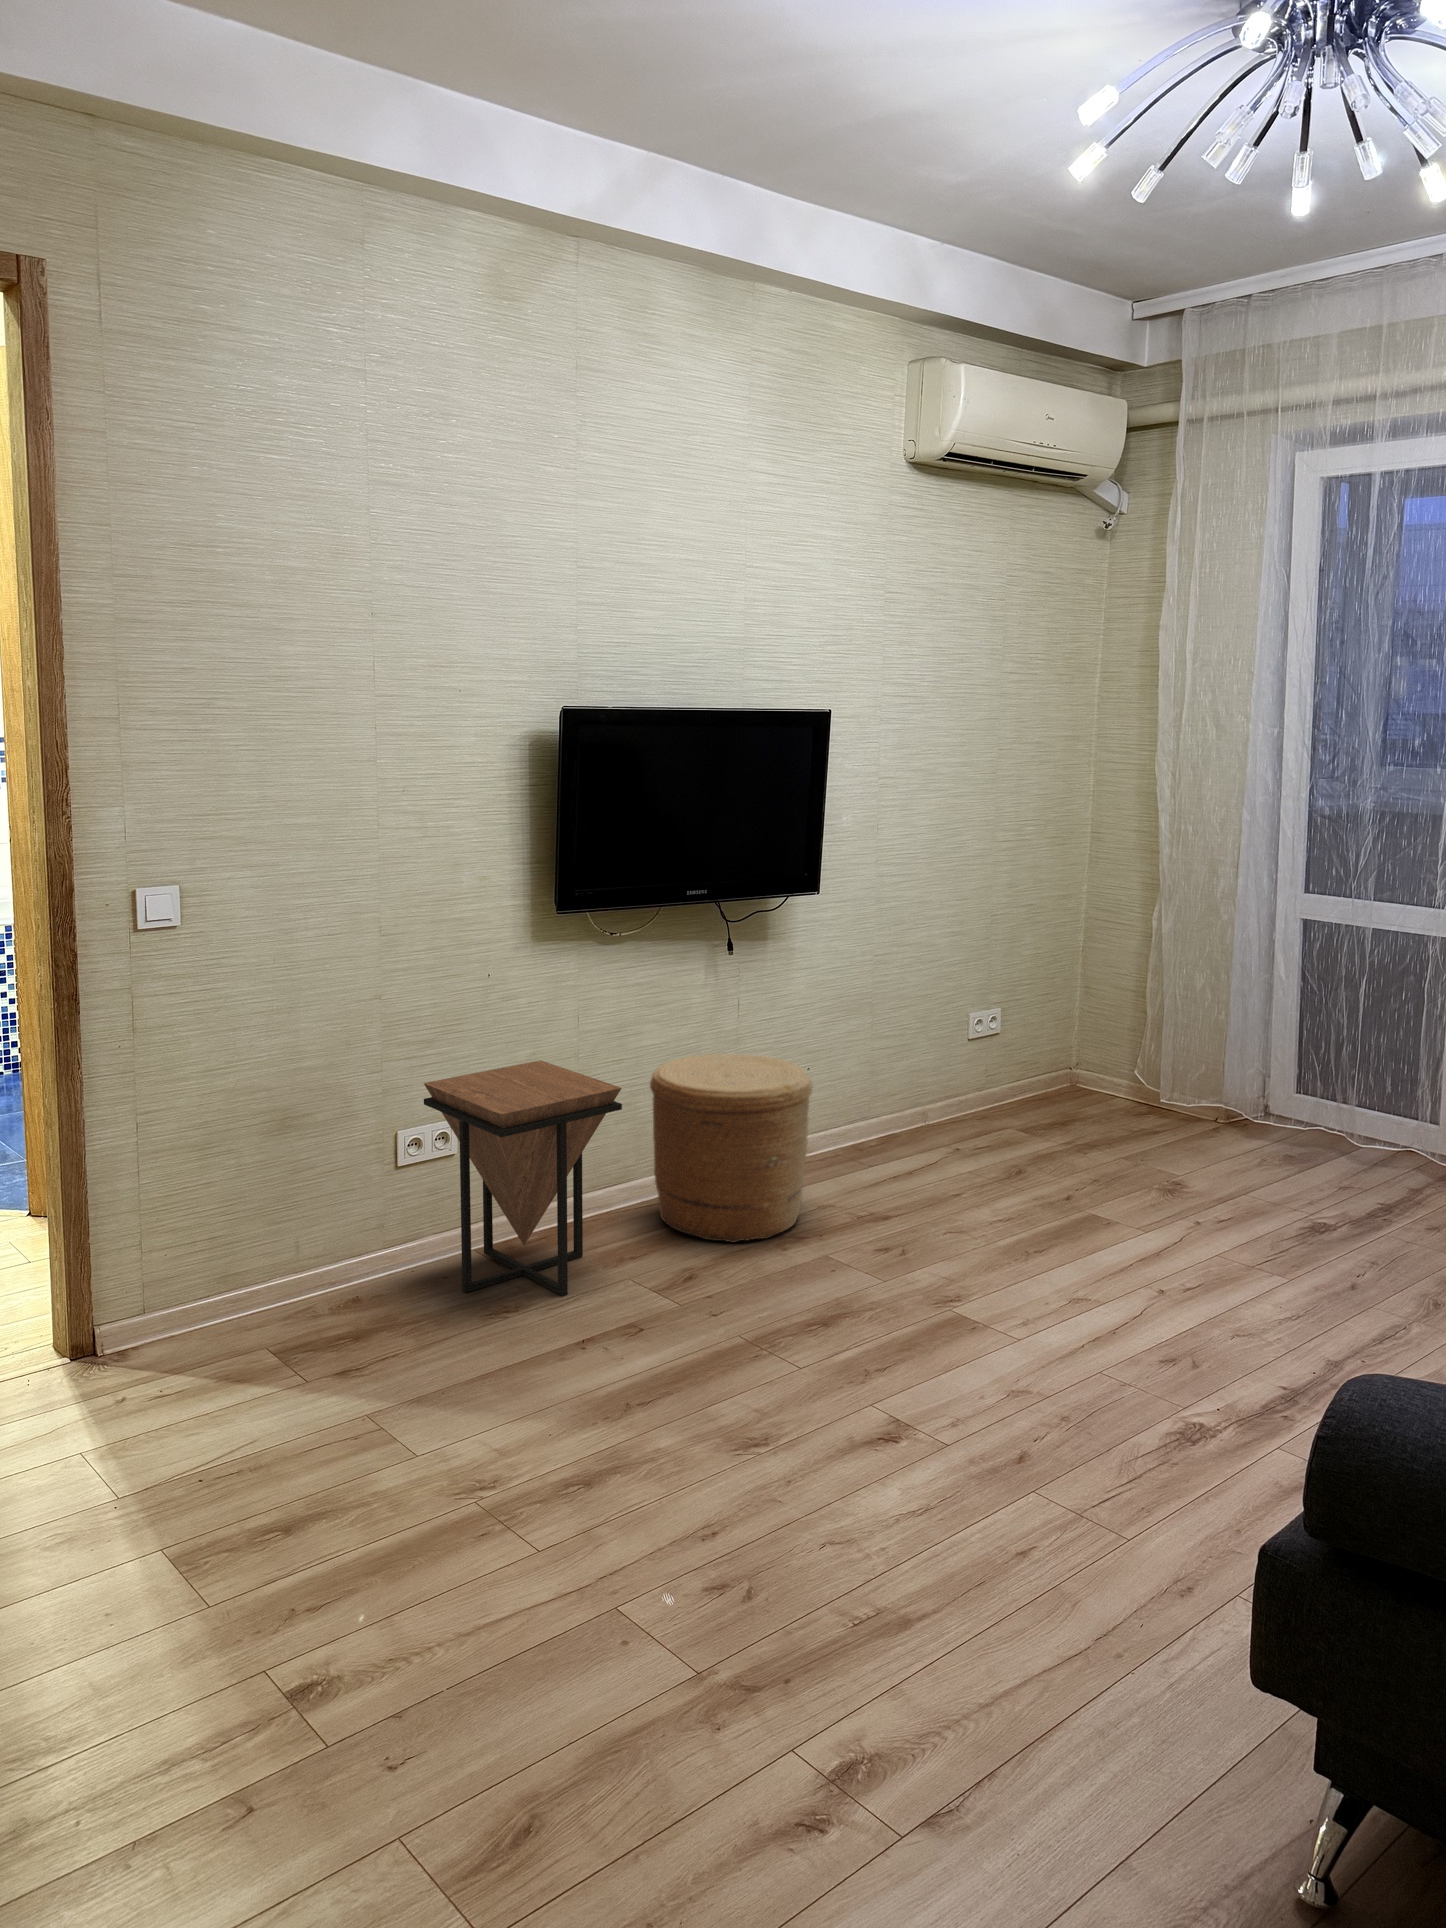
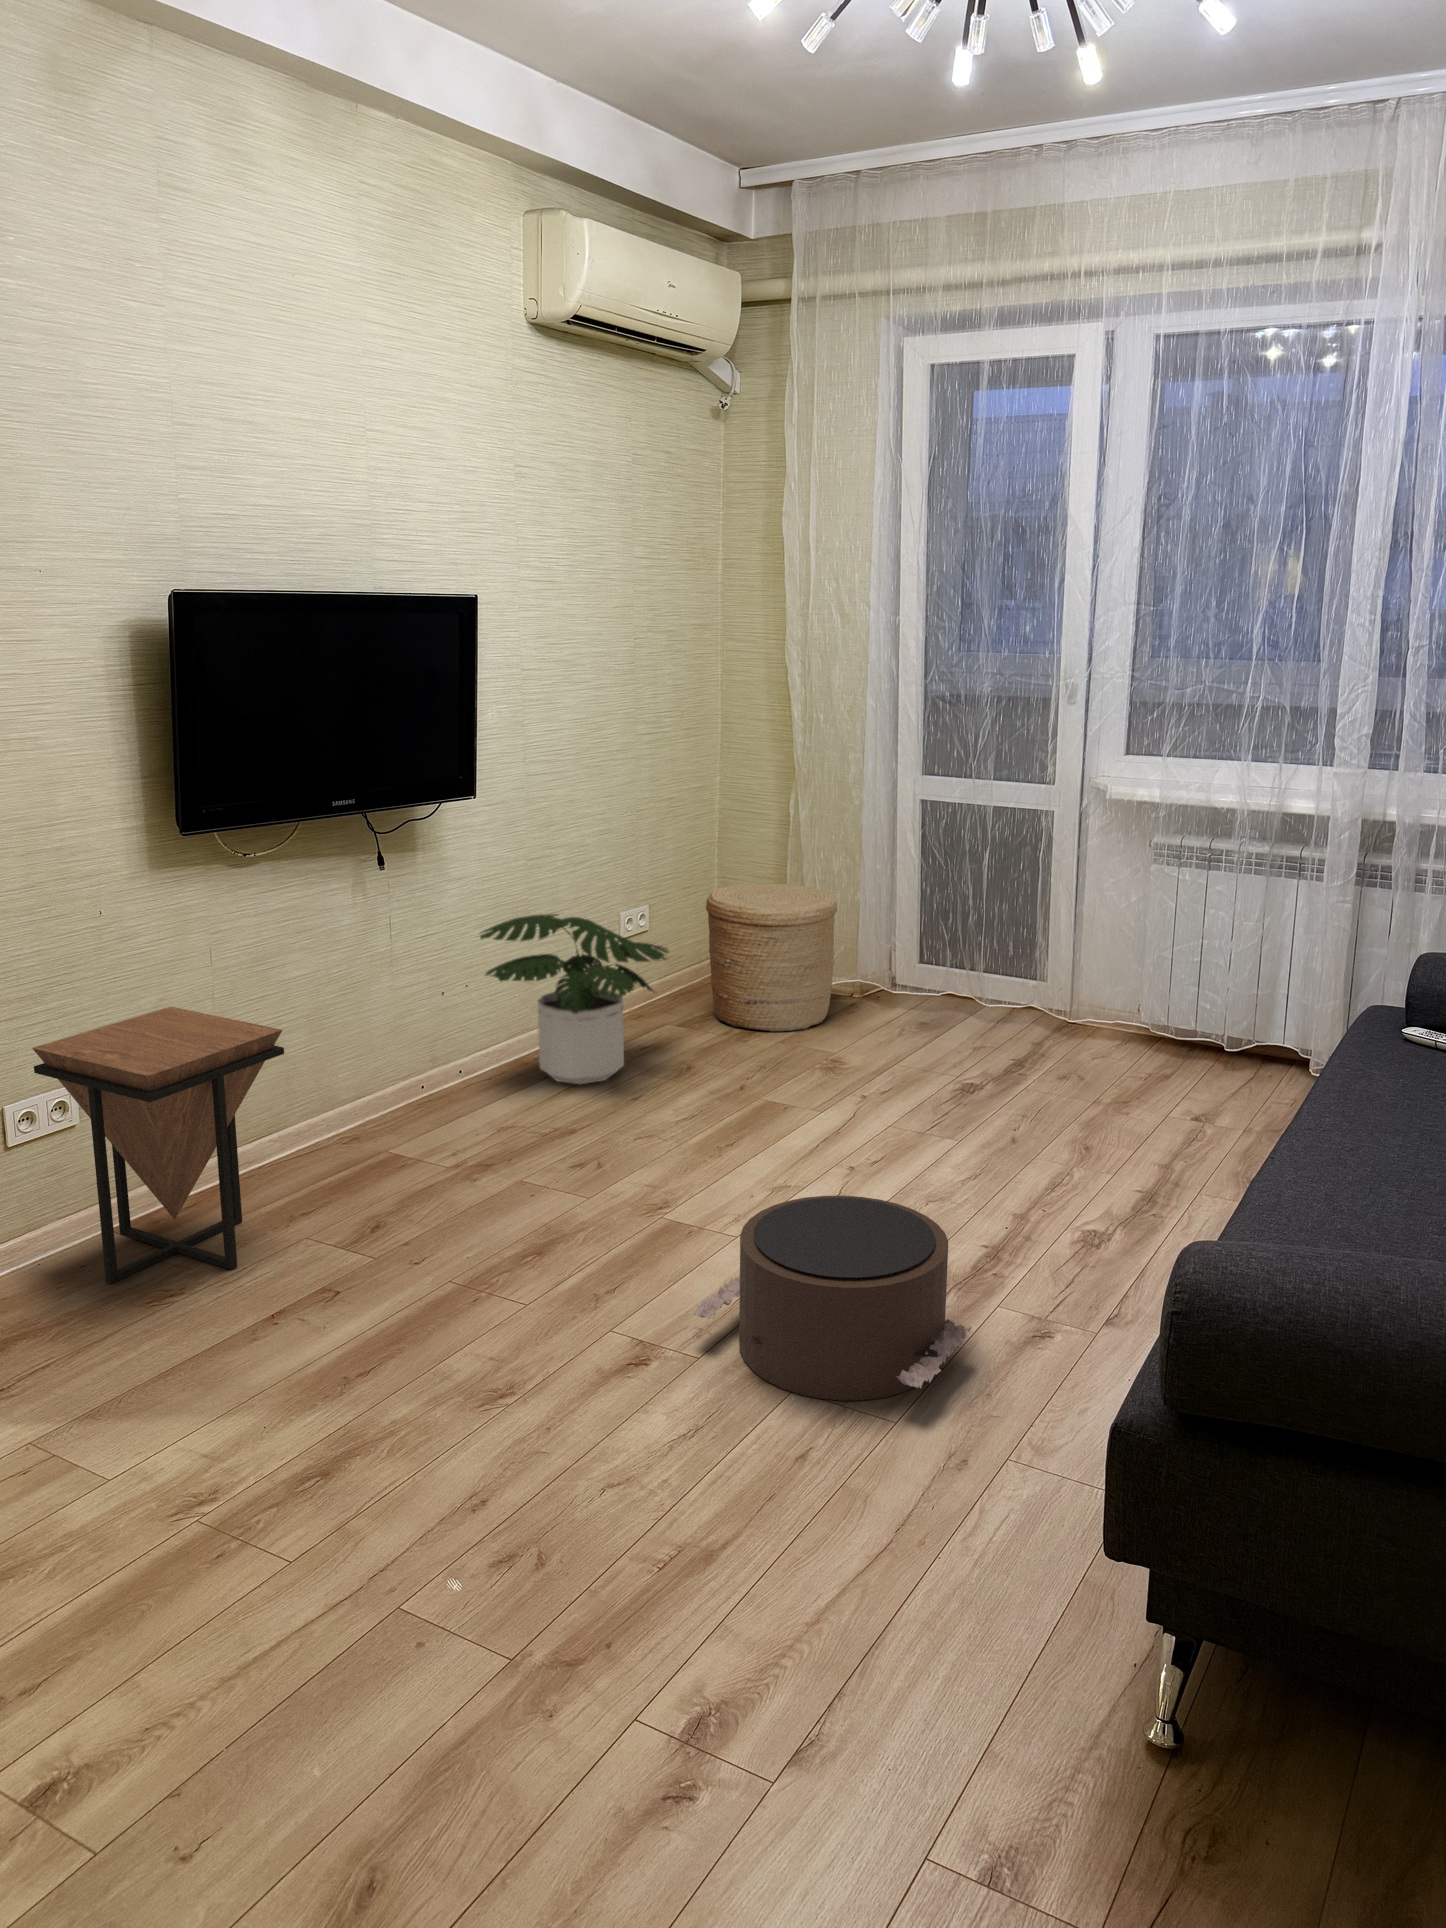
potted plant: none [827,1008,1012,1174] -> present [480,914,669,1084]
woven basket: present [650,1054,812,1242] -> present [706,884,837,1031]
pouf: none [948,1301,1233,1513] -> present [693,1196,971,1401]

